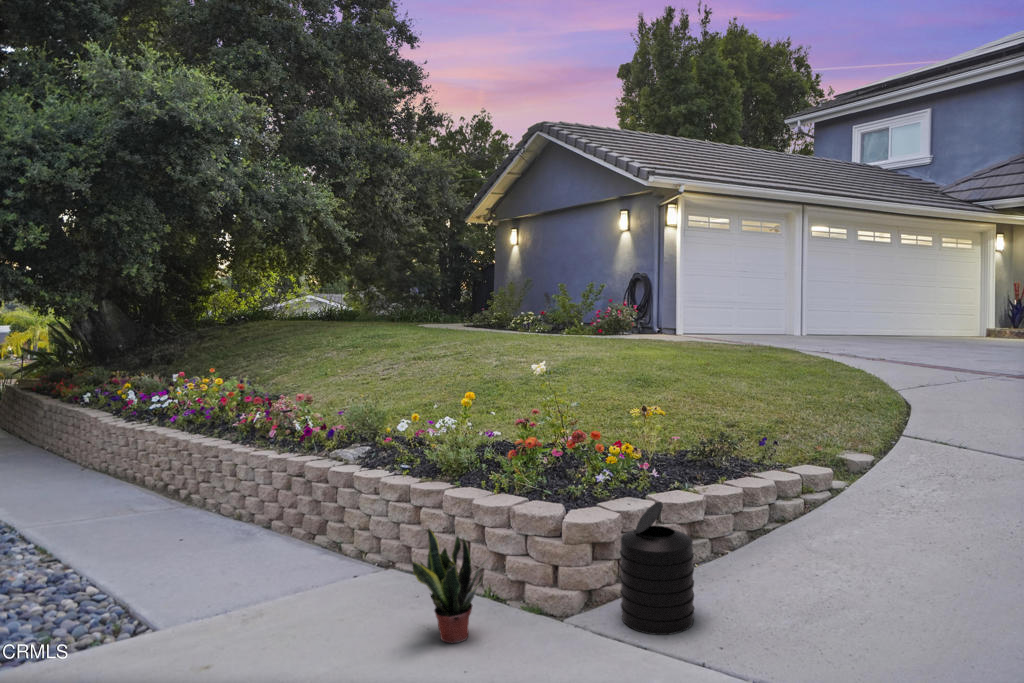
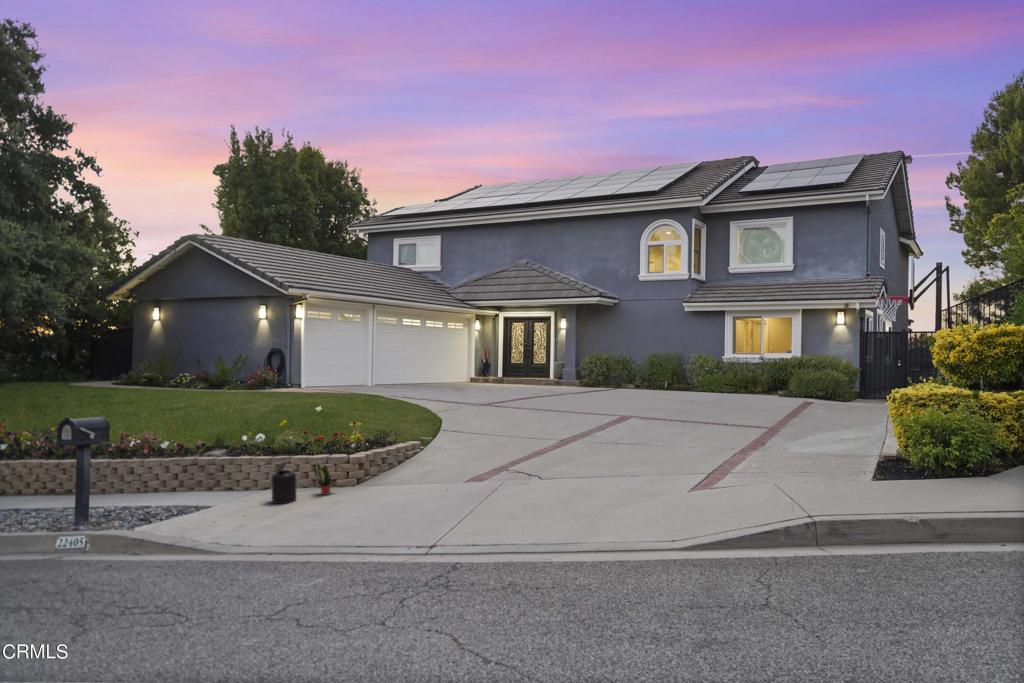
trash can: present [620,502,695,635] -> present [272,462,297,504]

